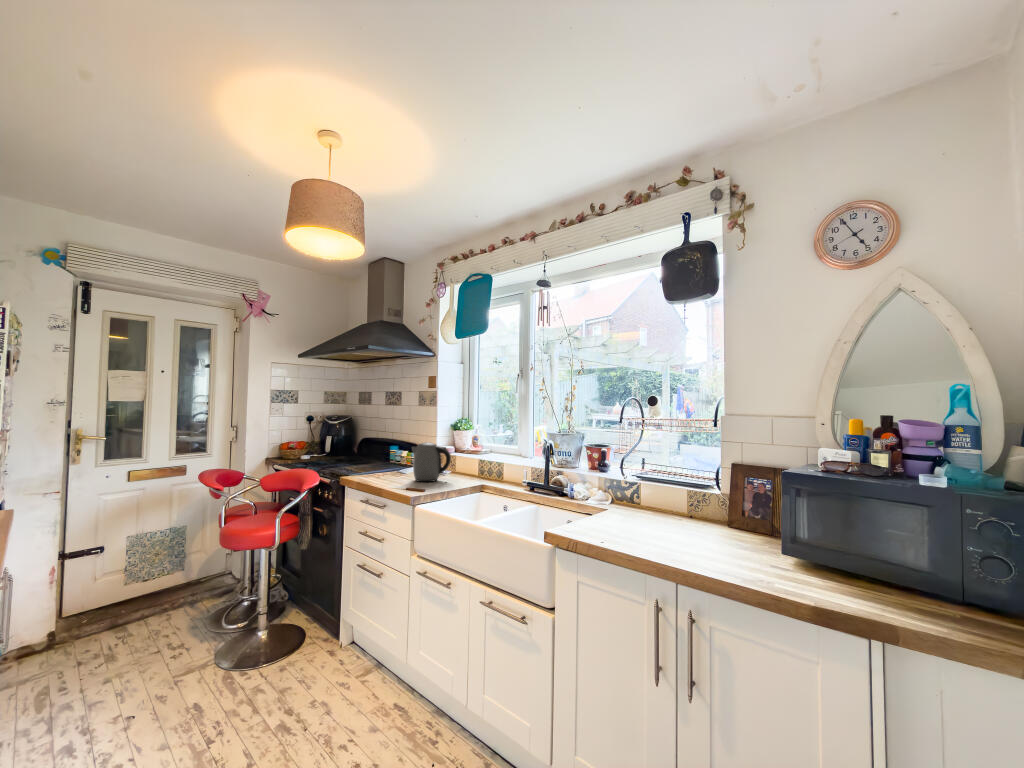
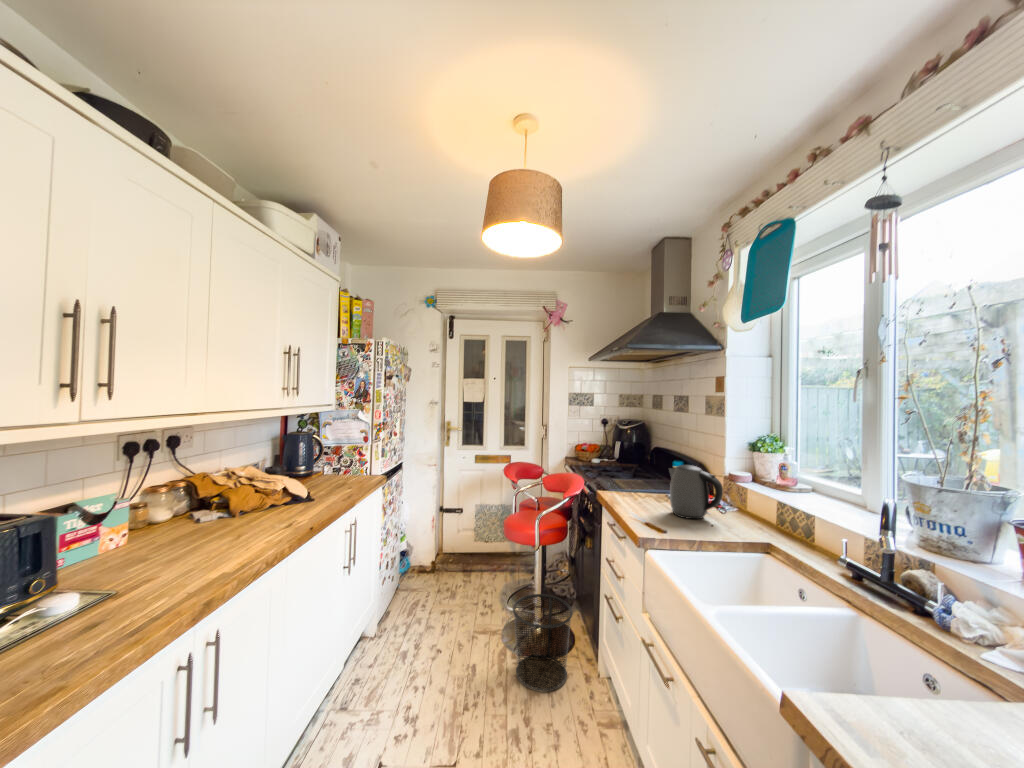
waste bin: none [251,591,320,689] -> present [513,594,573,692]

